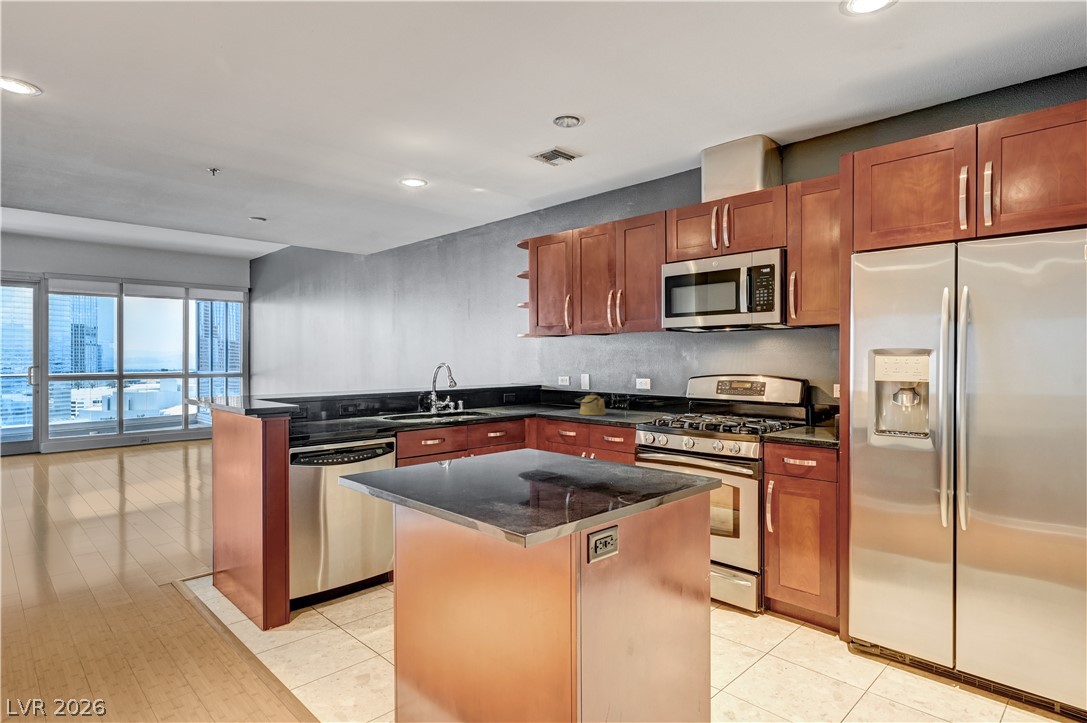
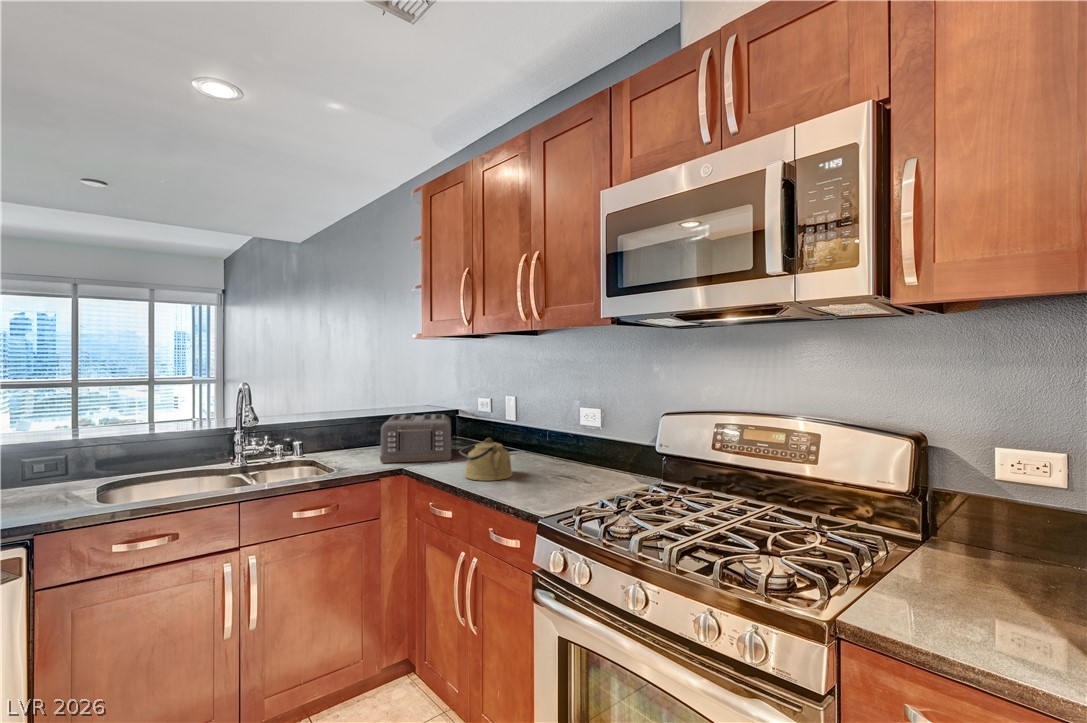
toaster: none [510,384,559,411] -> present [380,414,451,463]

